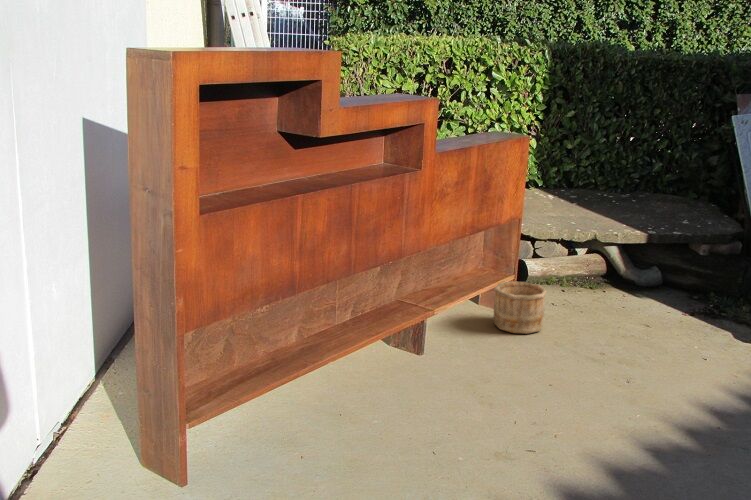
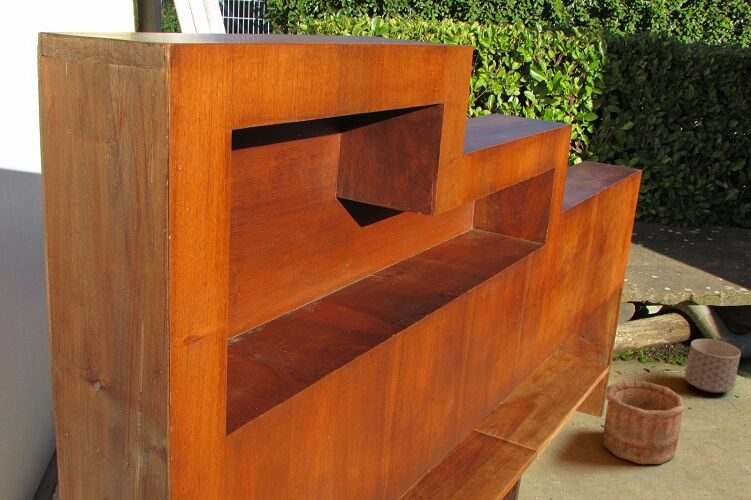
planter: none [577,264,615,302] -> present [685,339,741,393]

